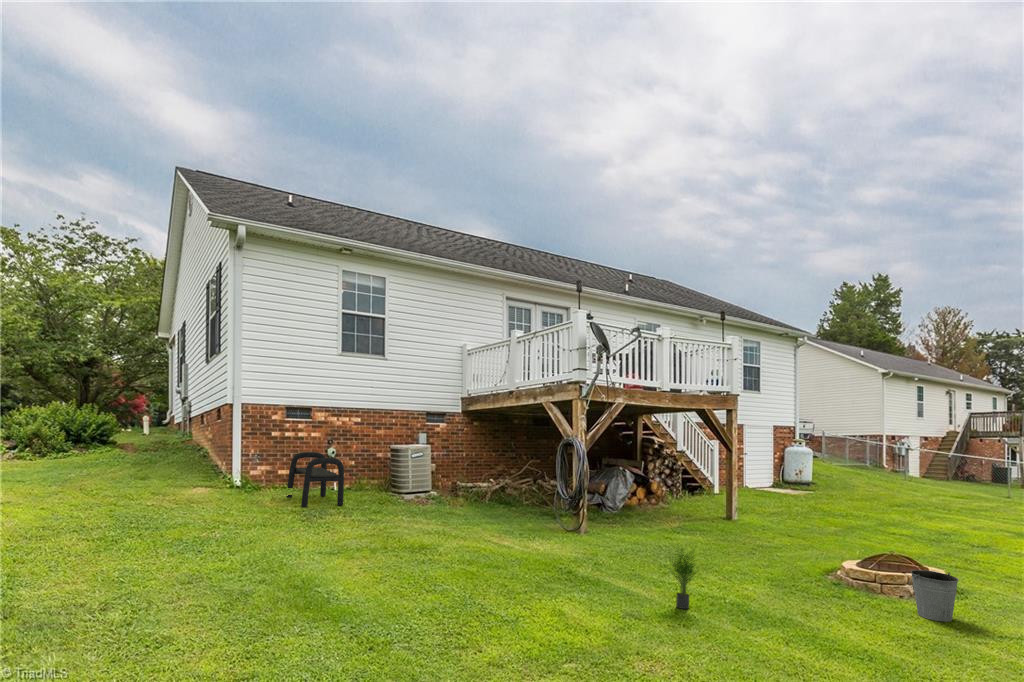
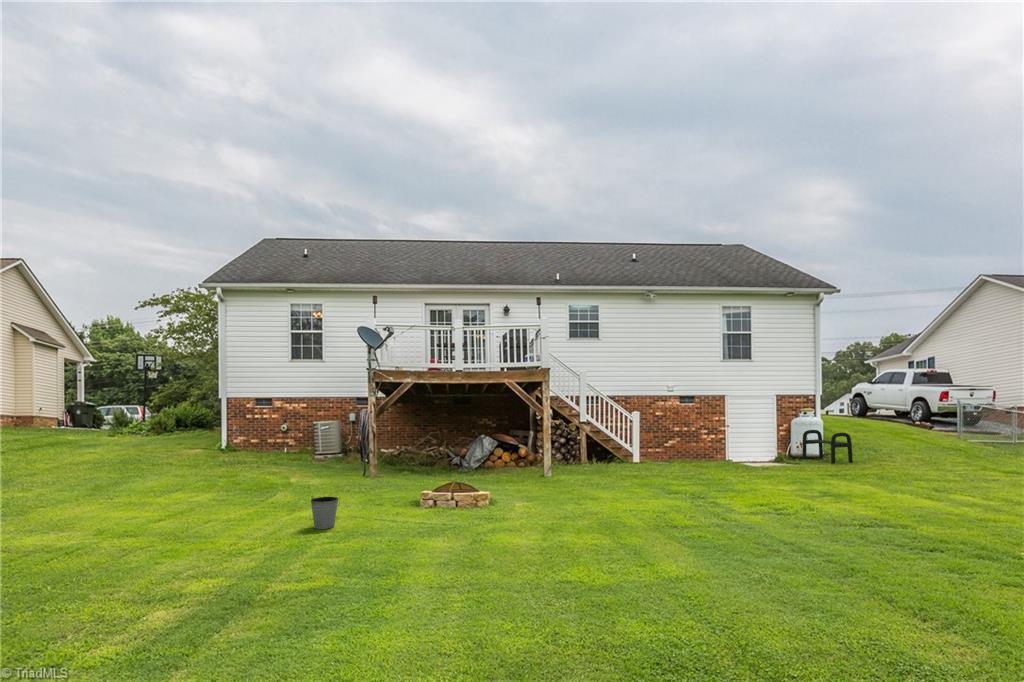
bench: present [286,452,344,507] -> present [803,430,853,464]
potted plant: present [669,549,696,609] -> none [198,473,221,510]

